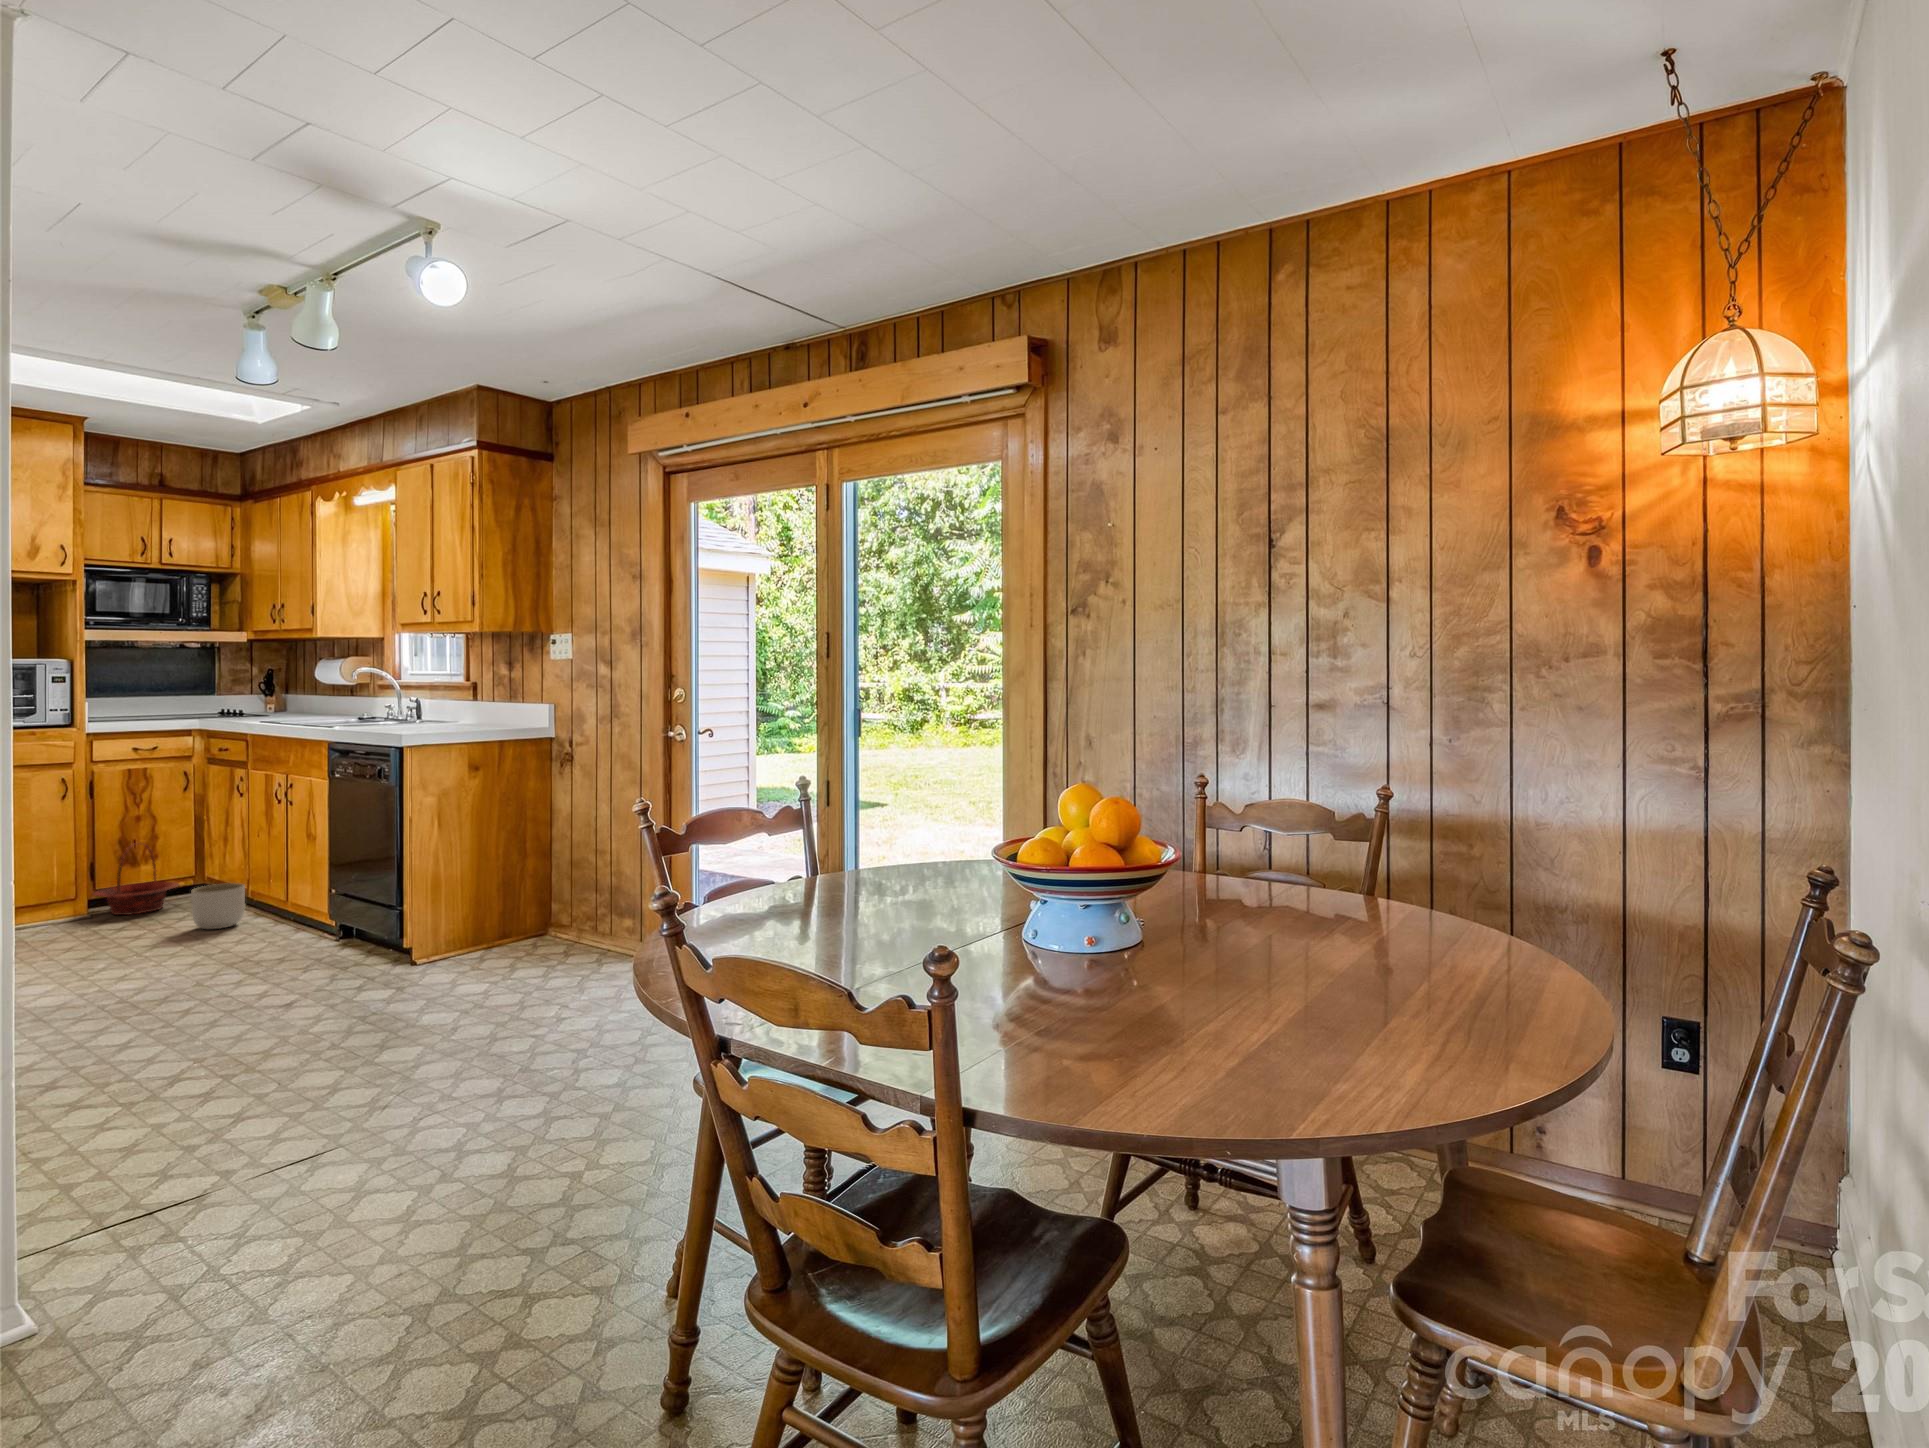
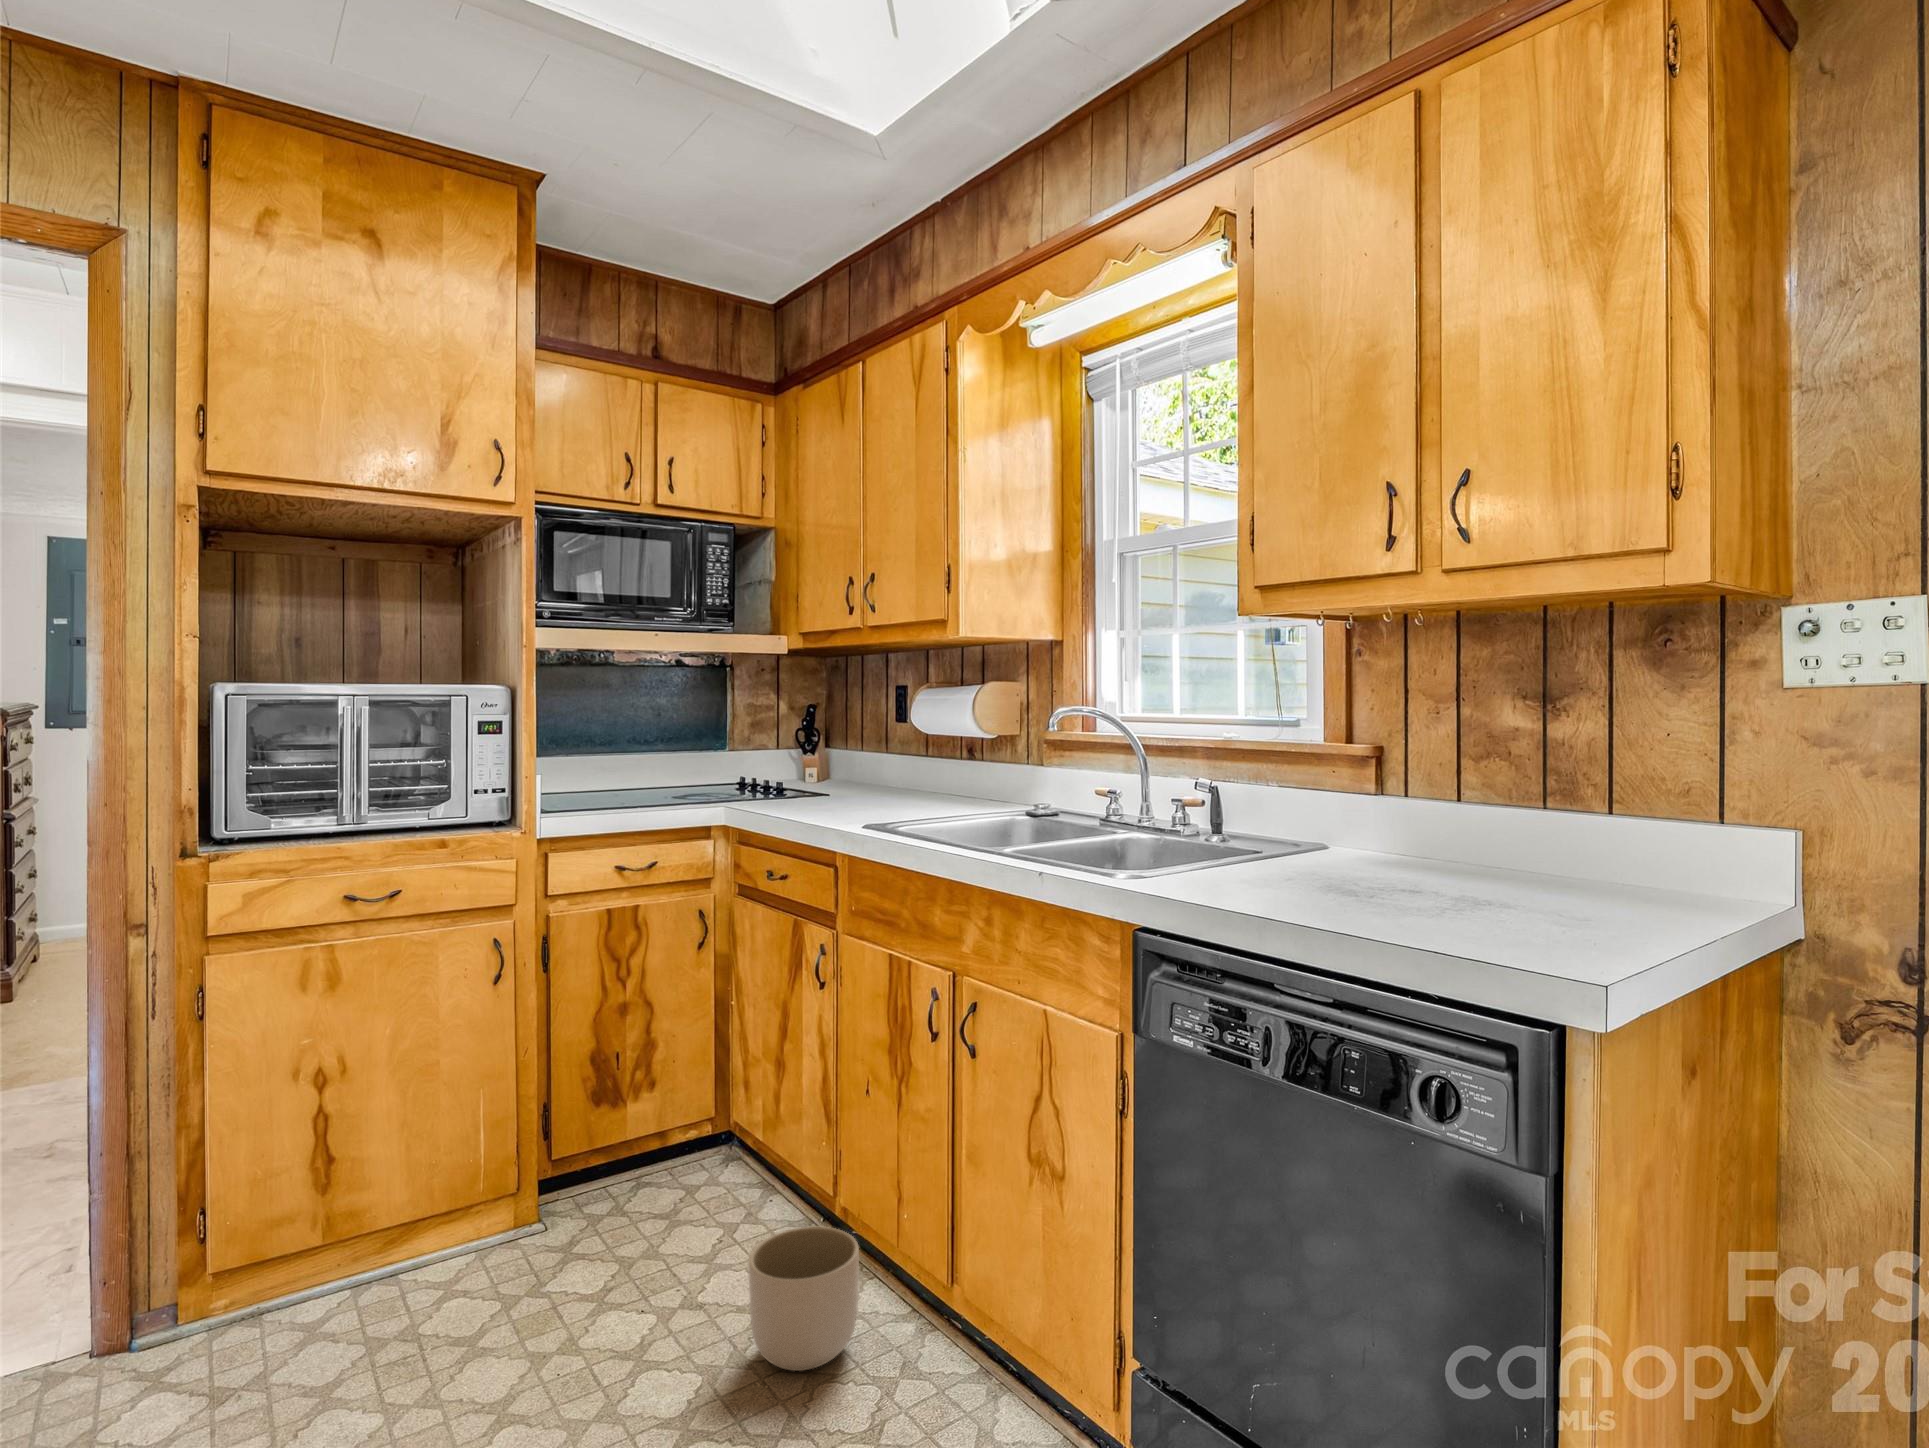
basket: present [92,844,179,915] -> none [544,1073,699,1243]

